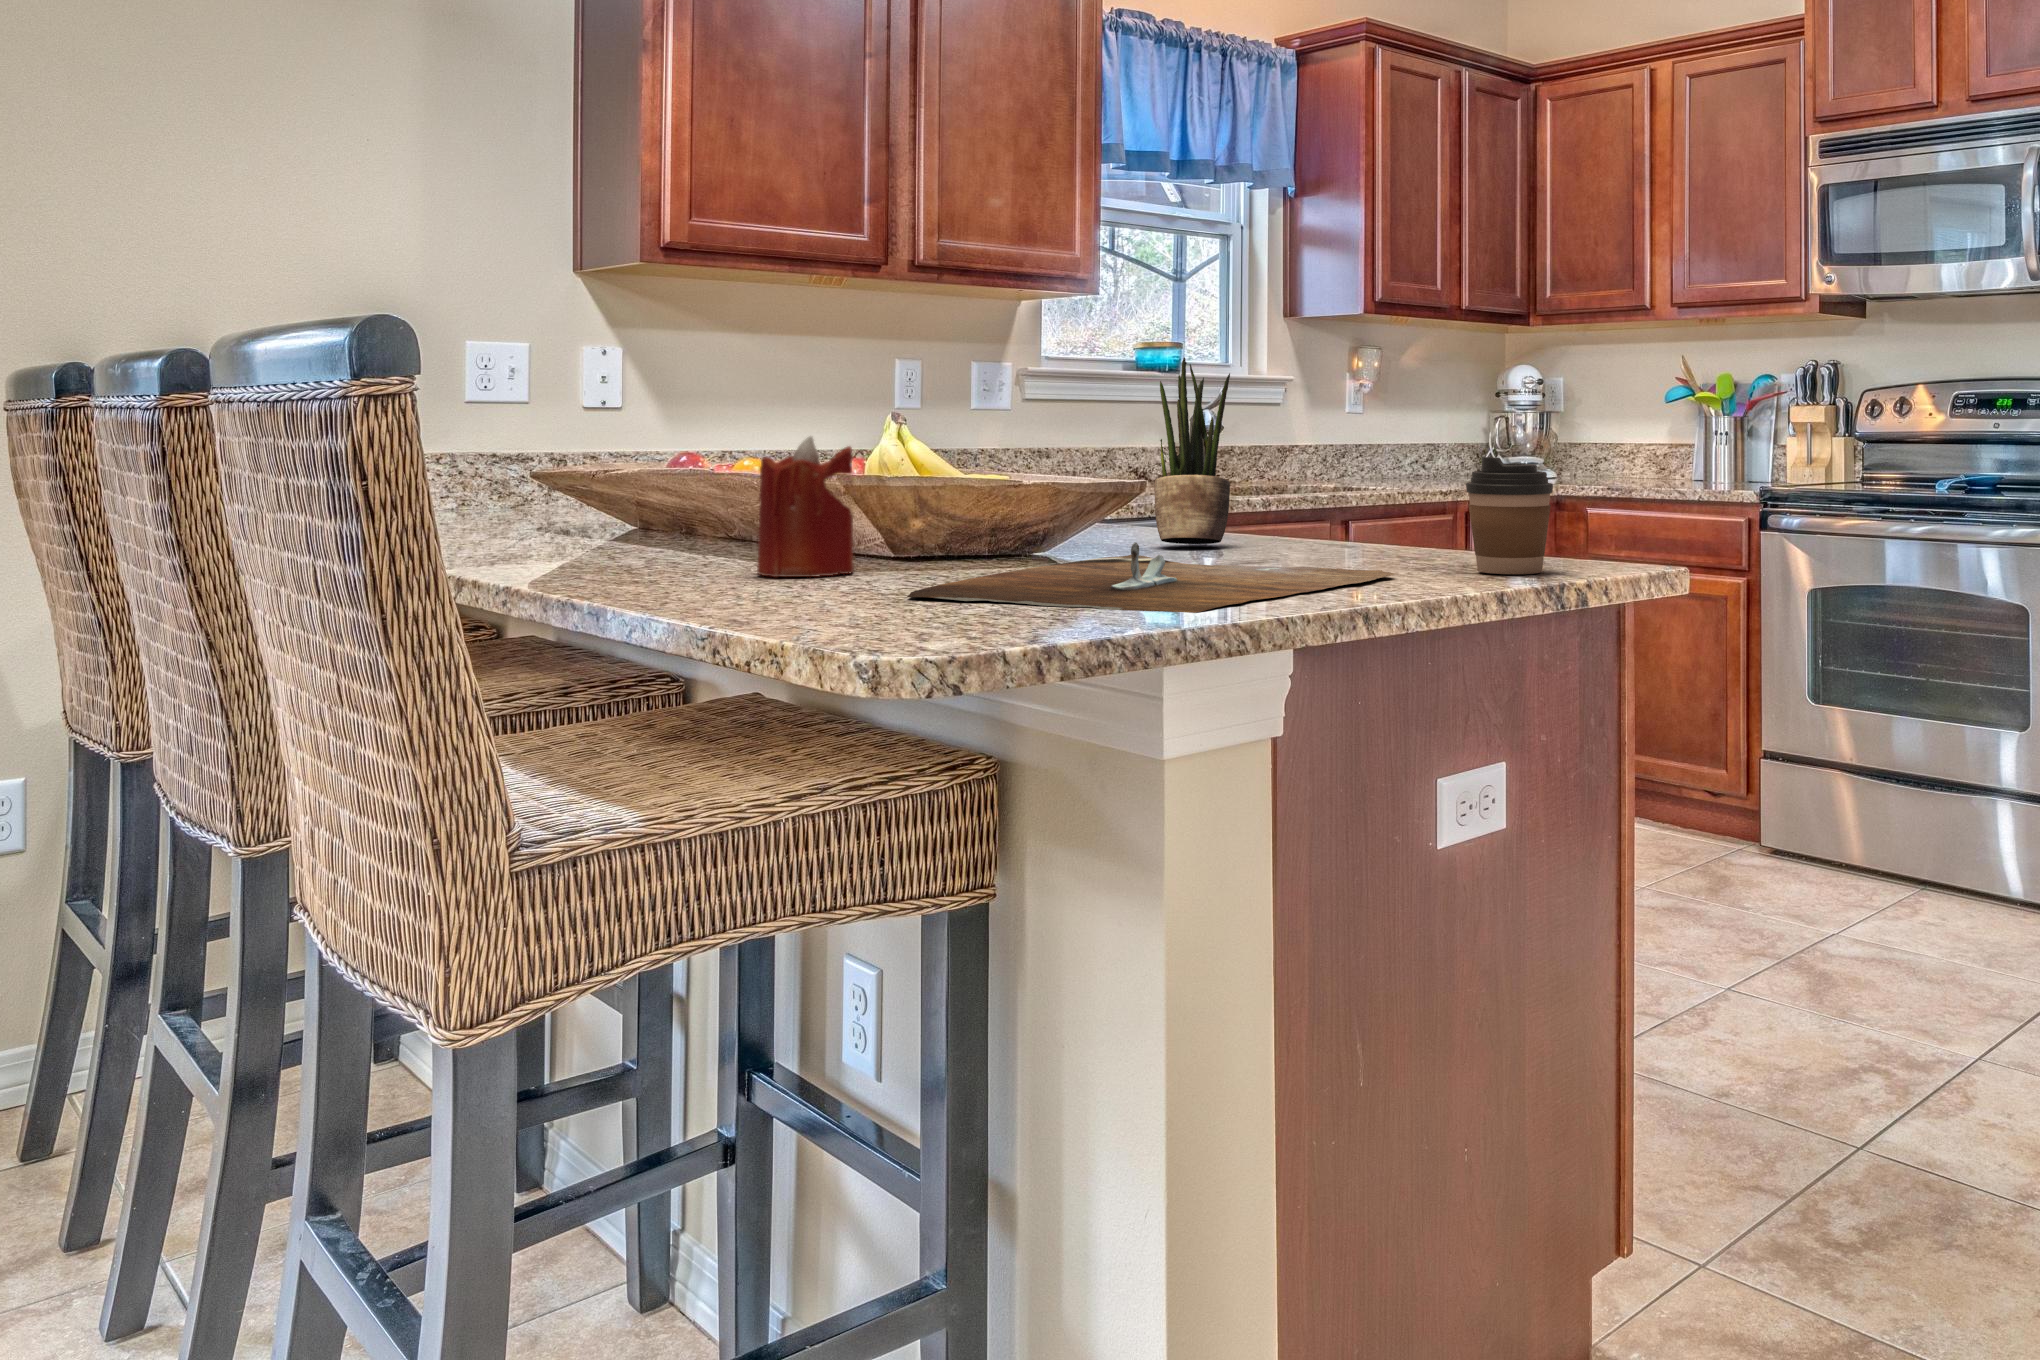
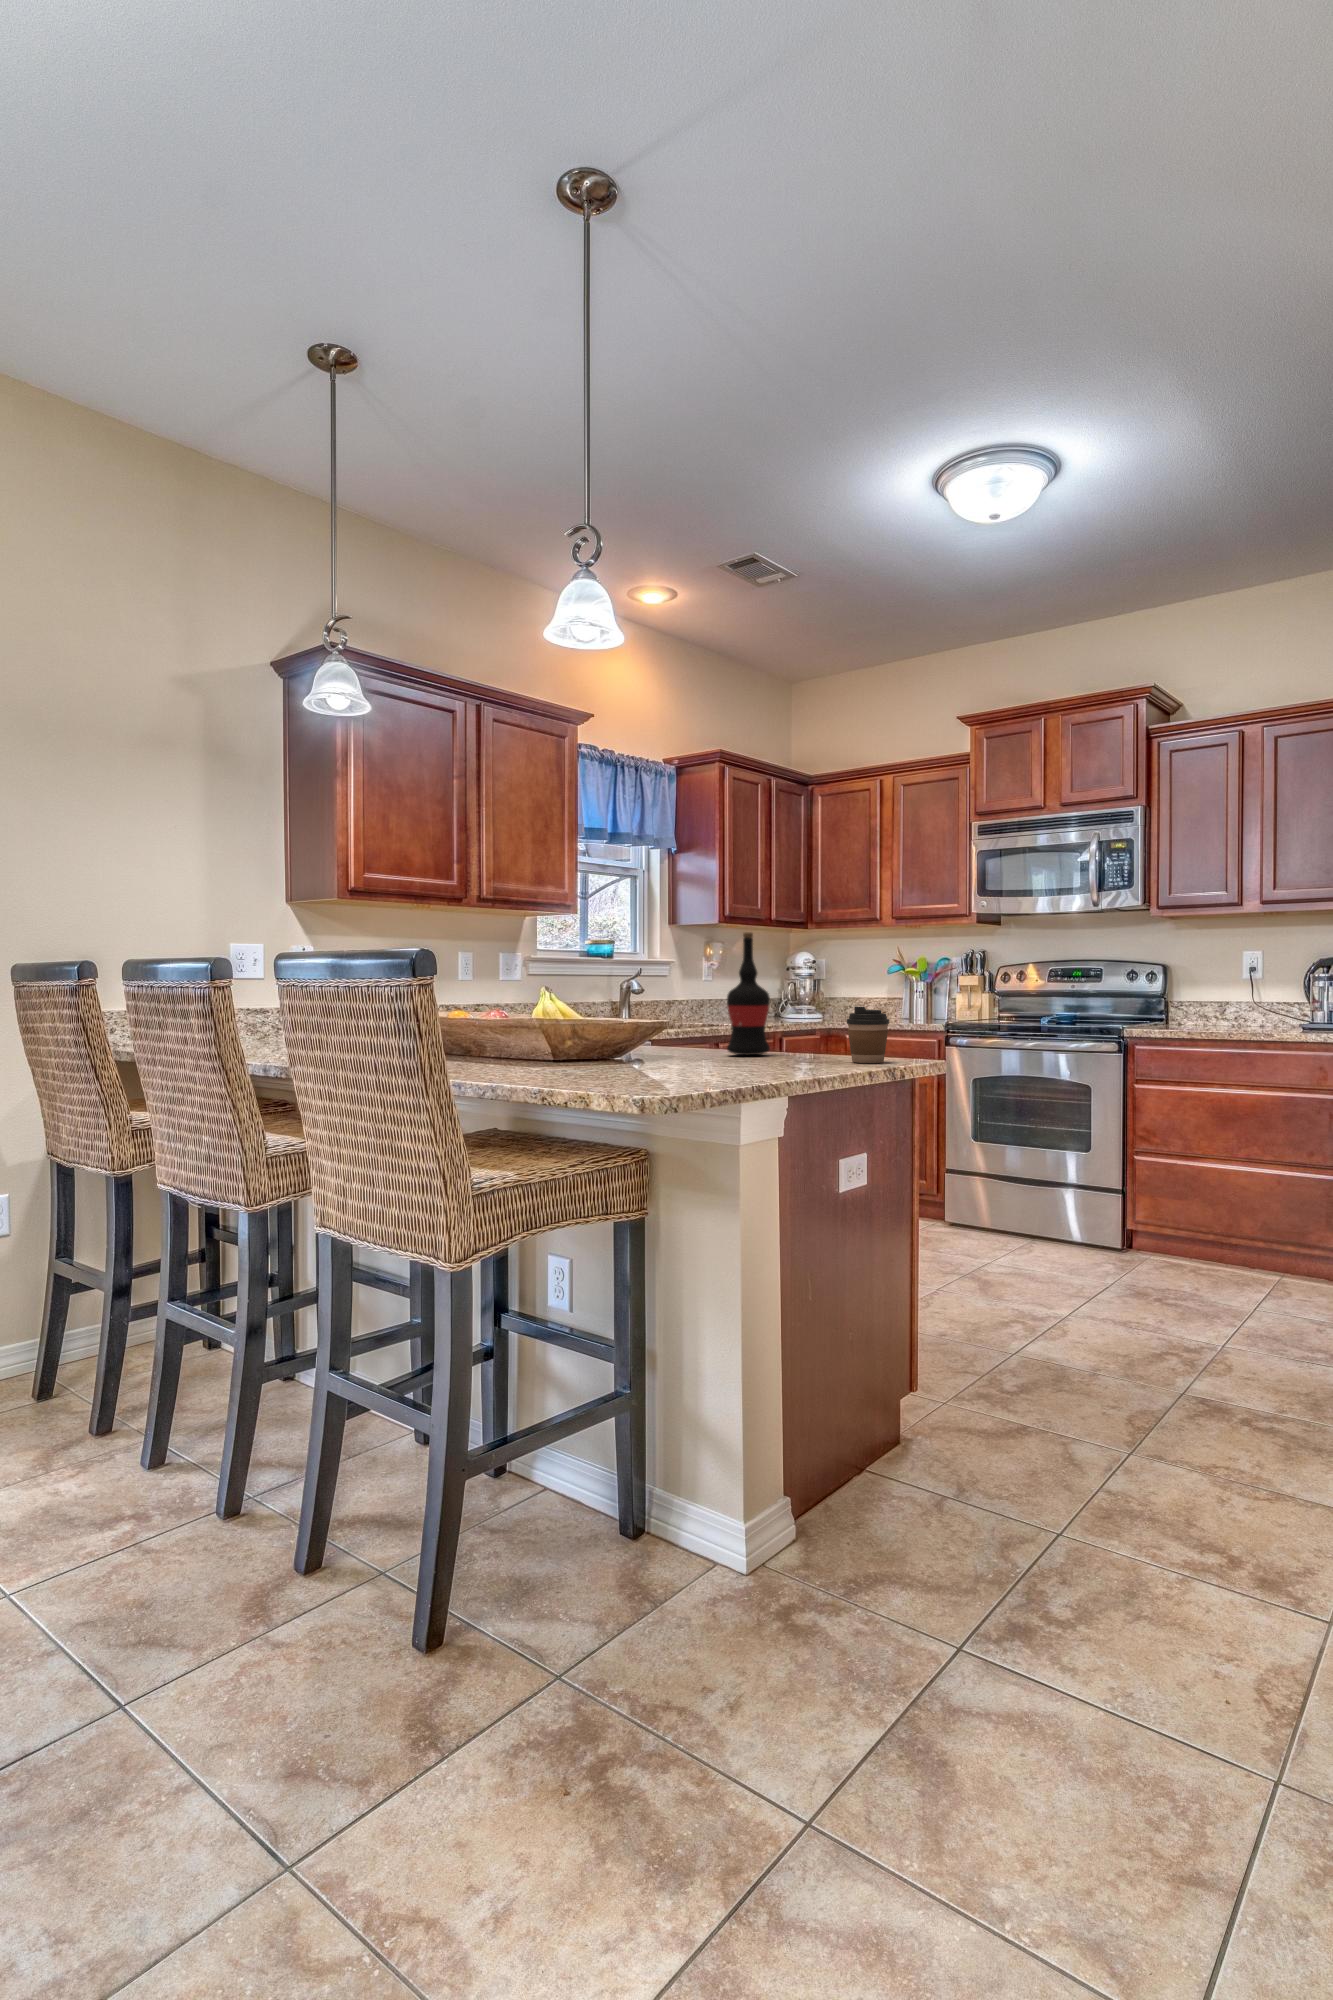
wine bottle: none [1255,310,1342,552] -> present [727,932,770,1055]
potted plant: present [1155,357,1230,544] -> none [668,955,707,1052]
candle: present [757,436,854,577] -> none [492,998,542,1069]
cutting board: present [907,542,1395,613] -> none [597,1049,817,1081]

